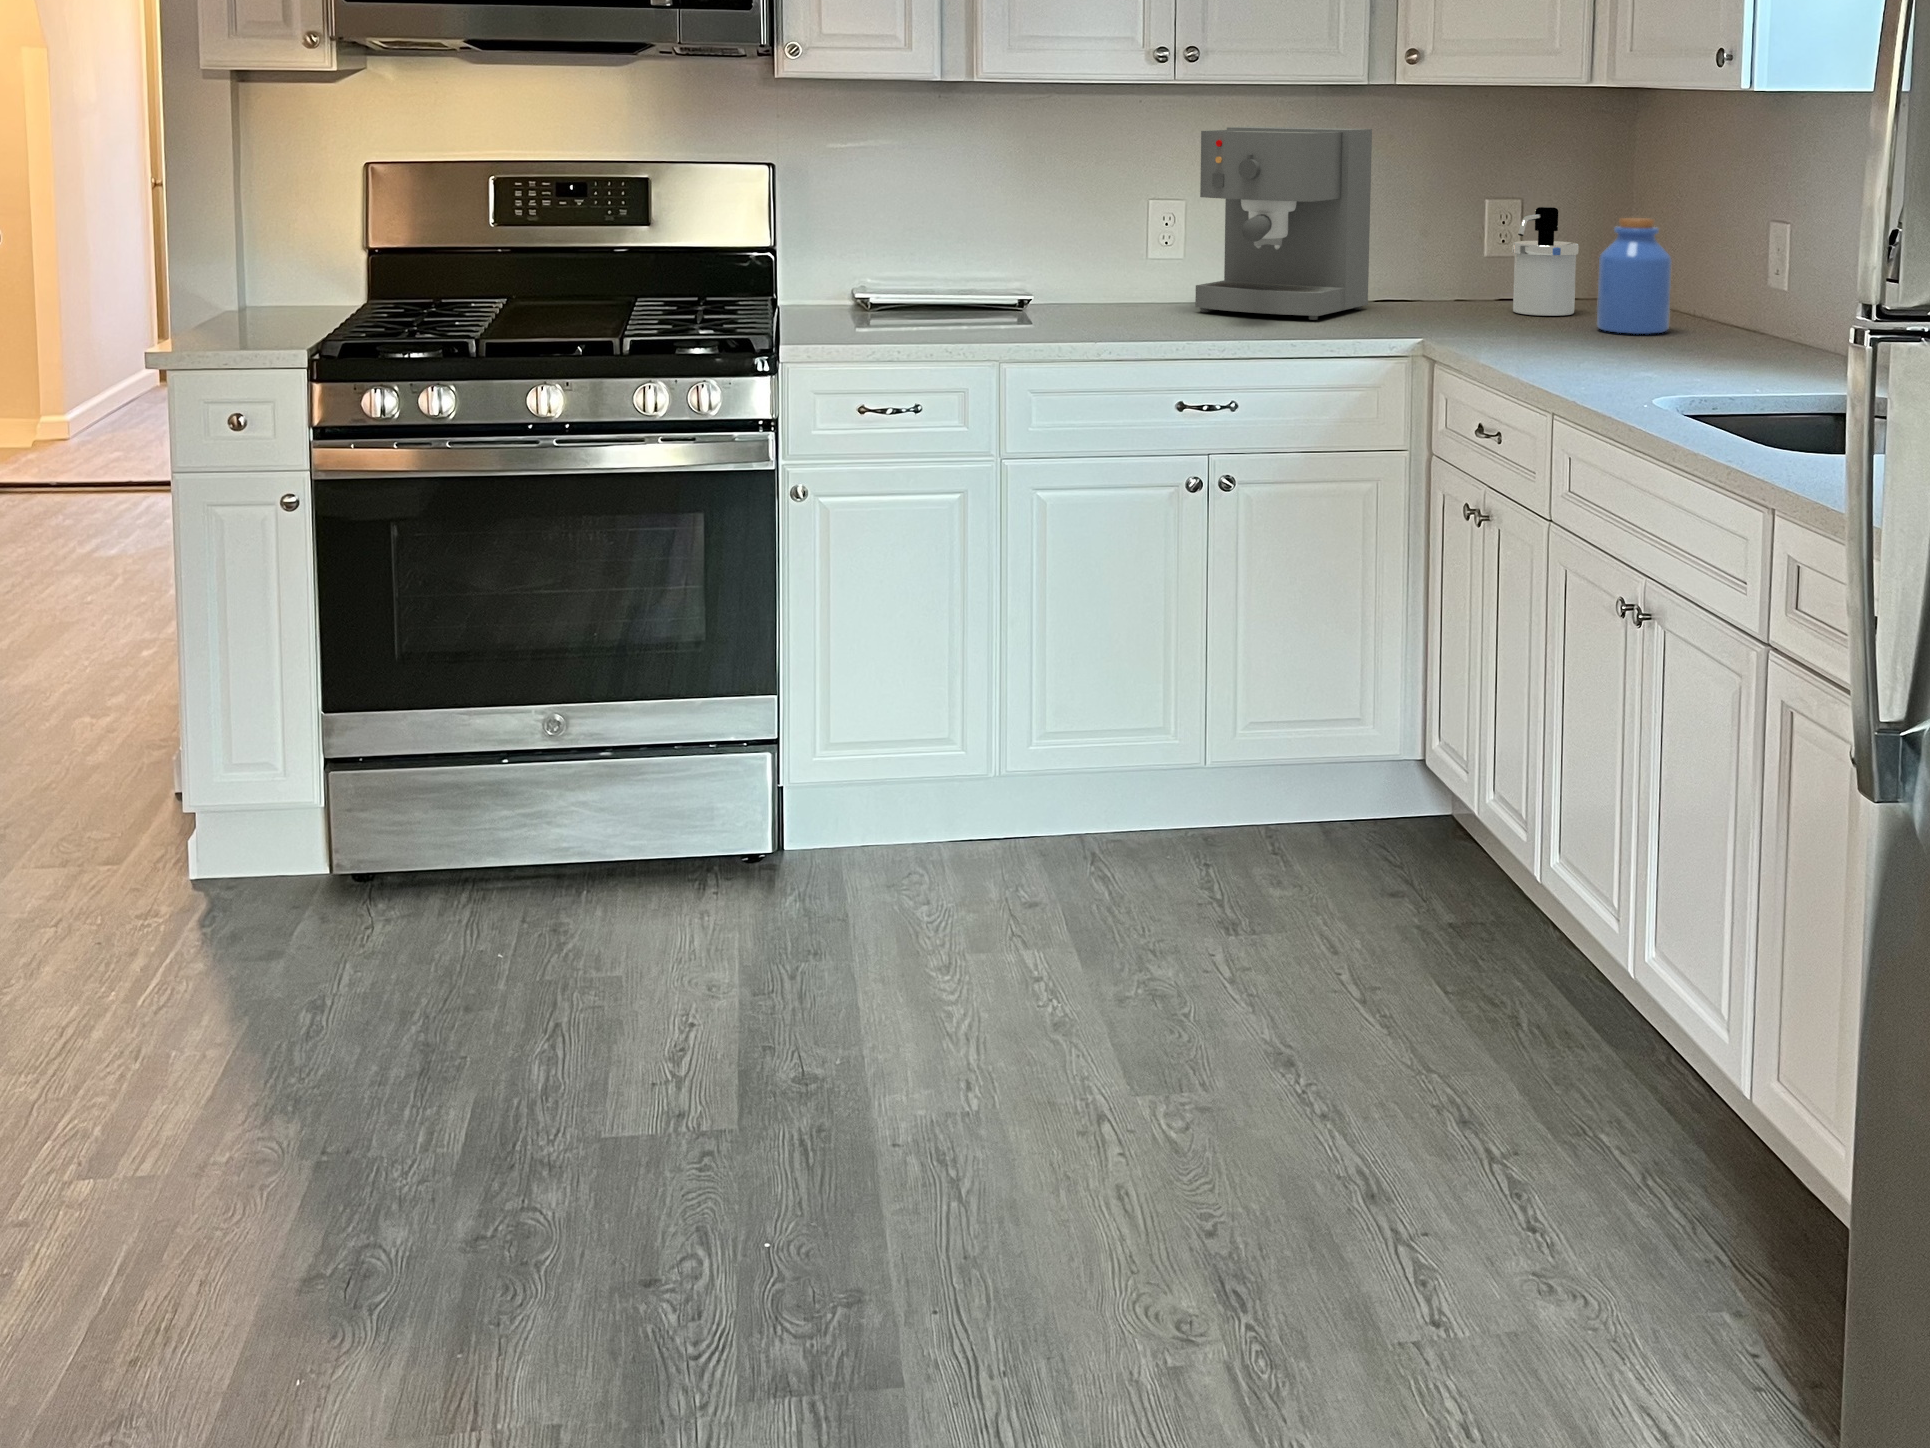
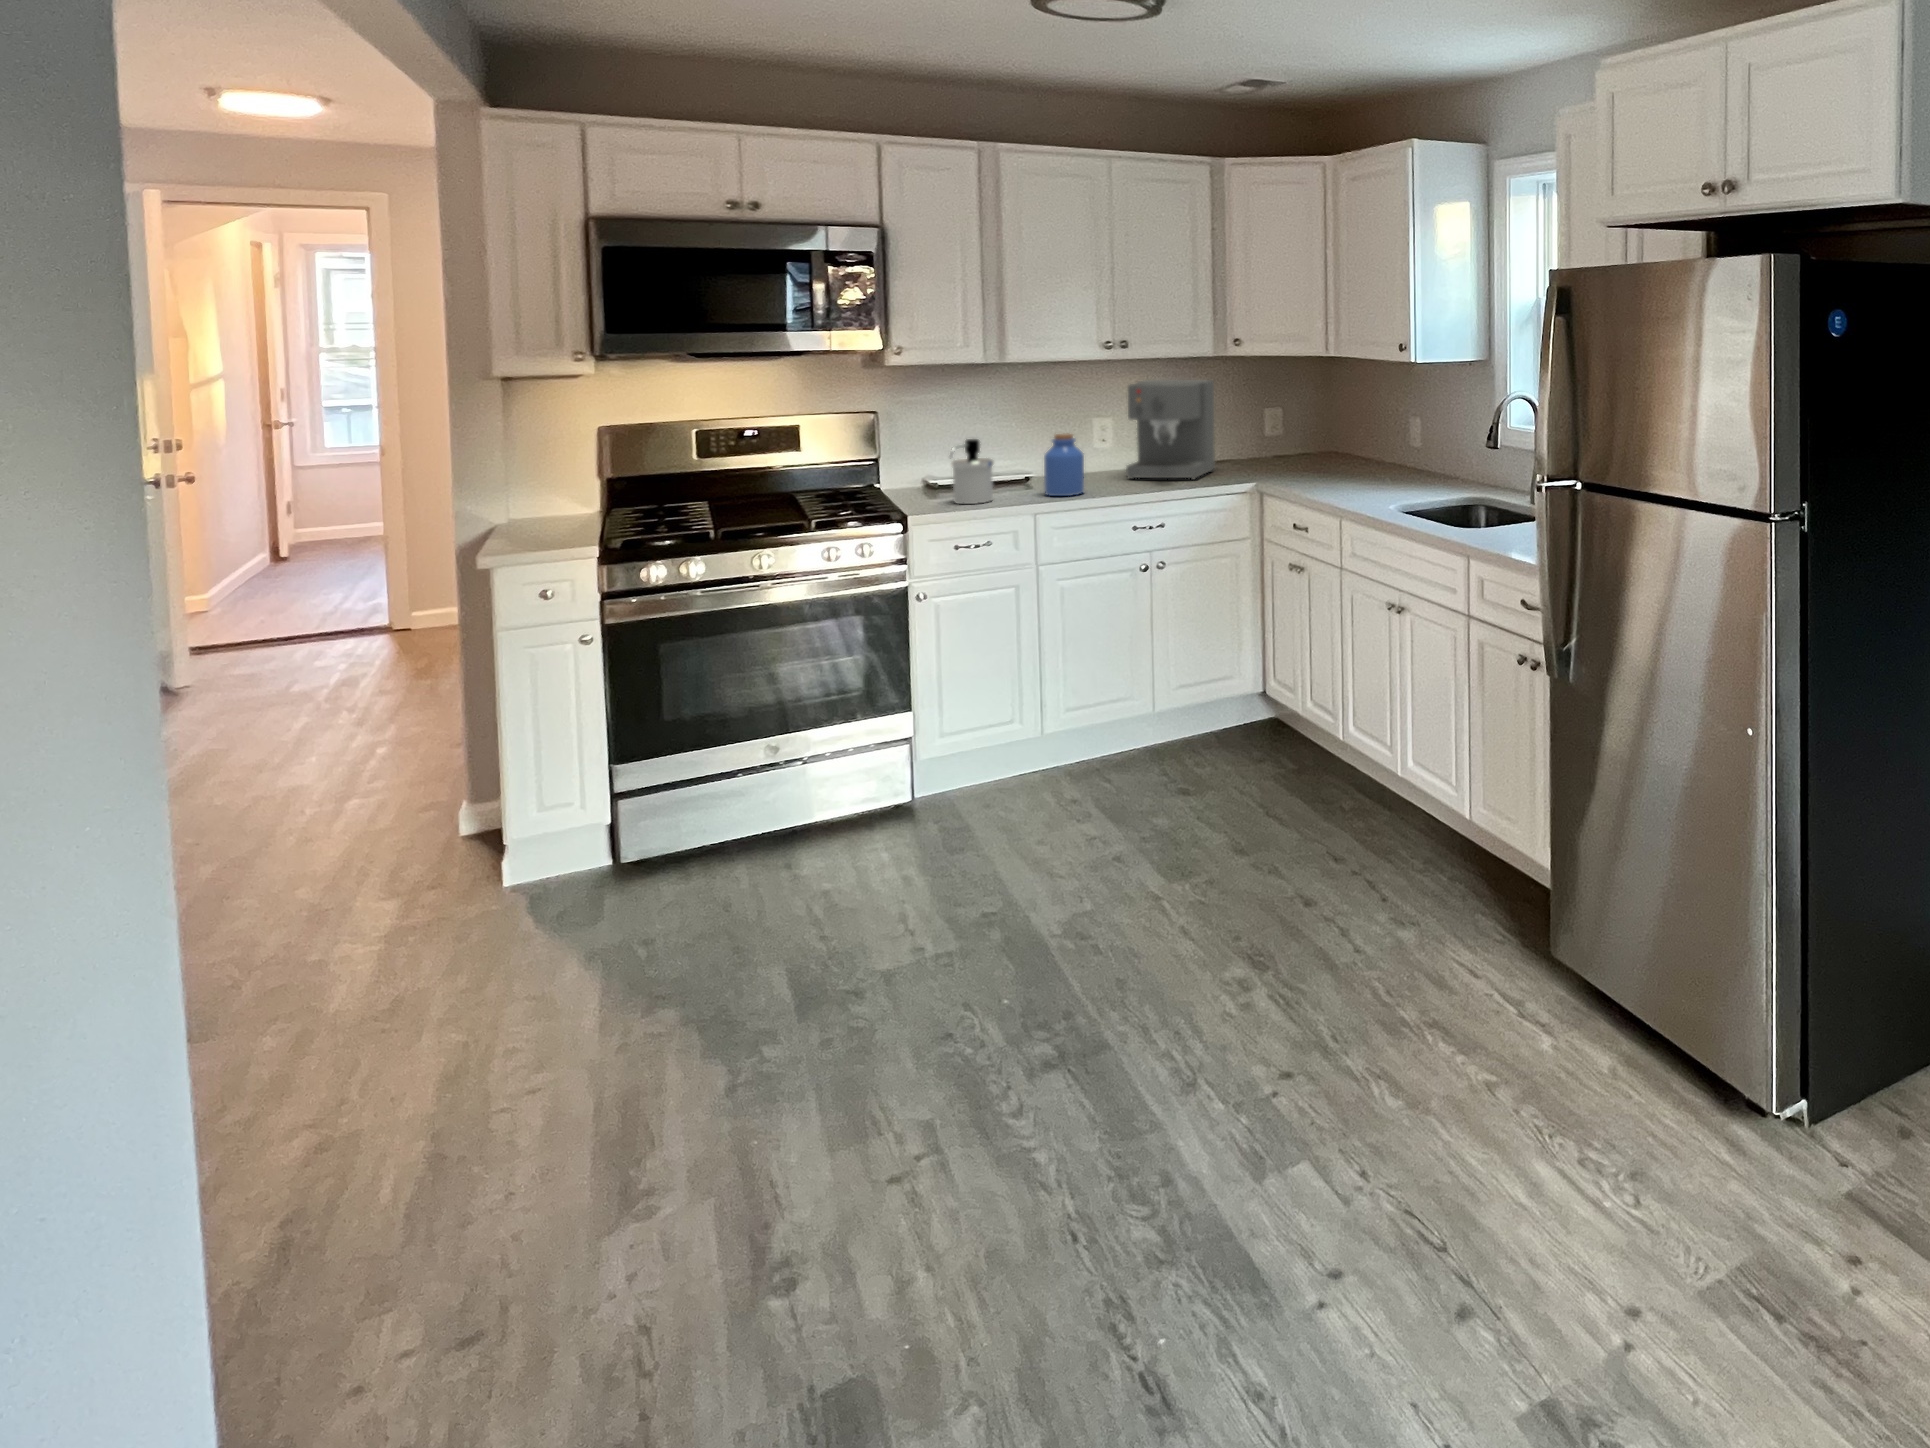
soap dispenser: present [1513,207,1579,316] -> present [950,439,993,504]
jar: present [1597,218,1672,334] -> present [1044,433,1084,496]

